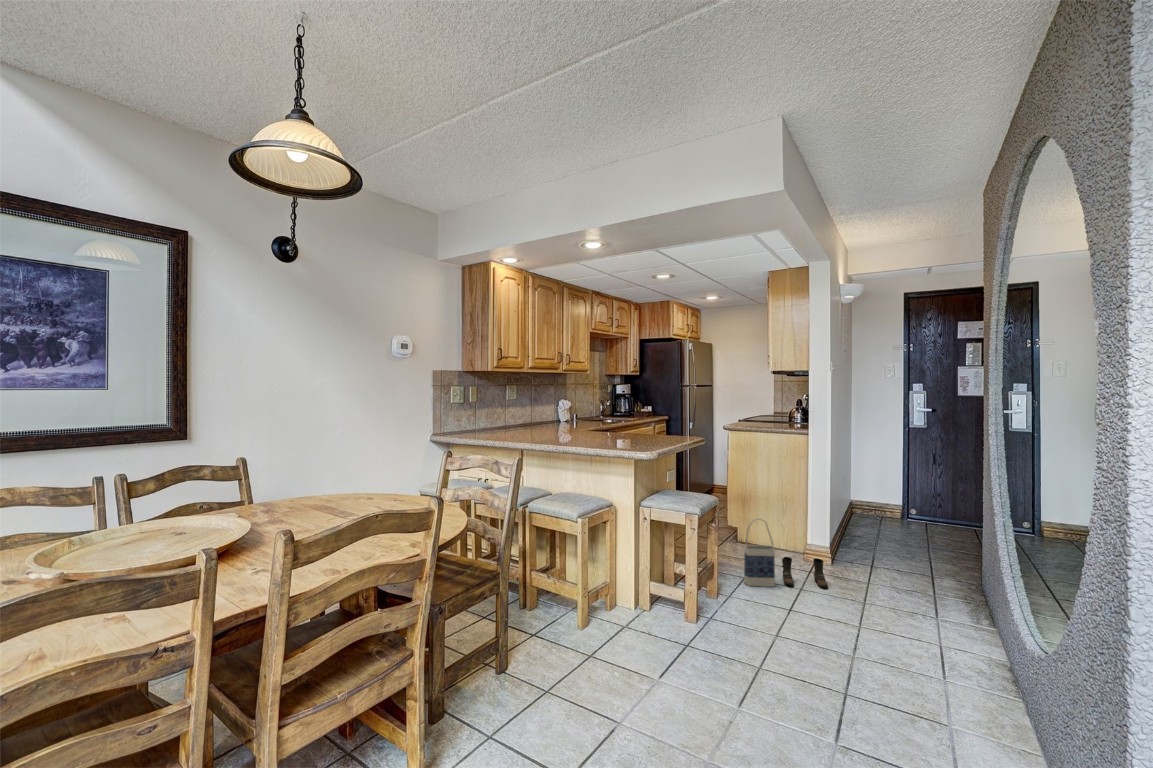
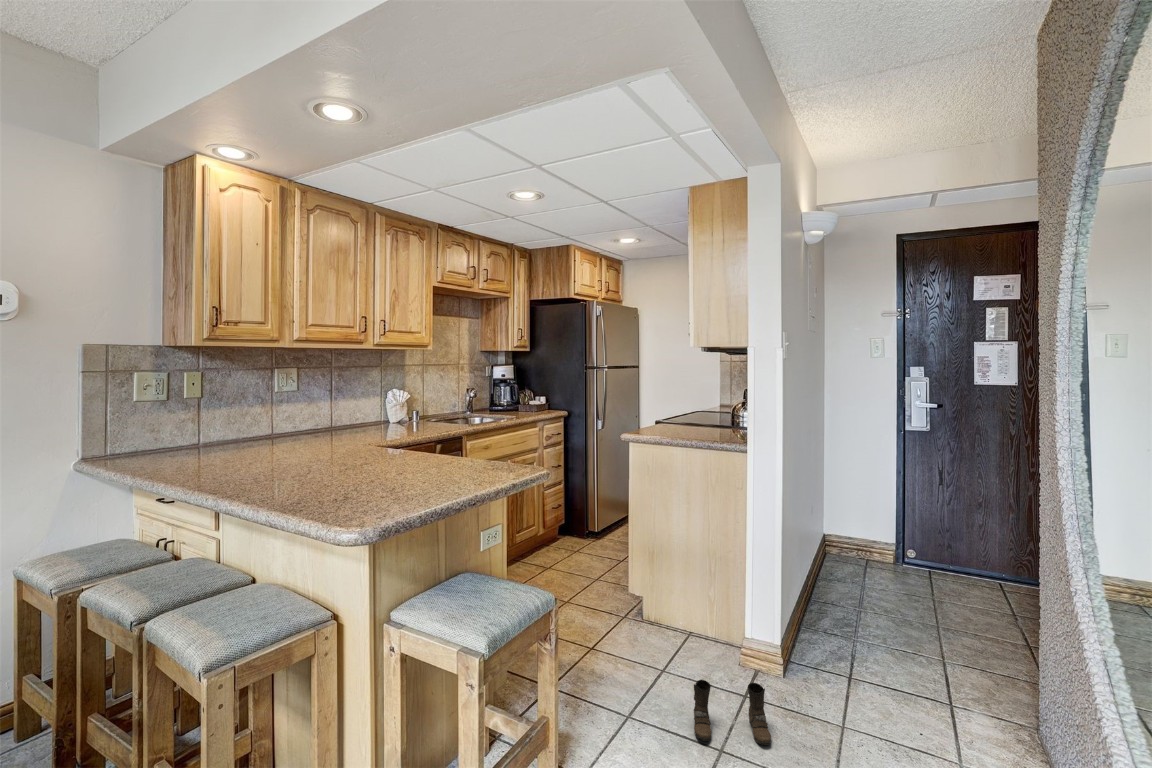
bag: present [744,518,775,587] -> none [624,618,678,745]

